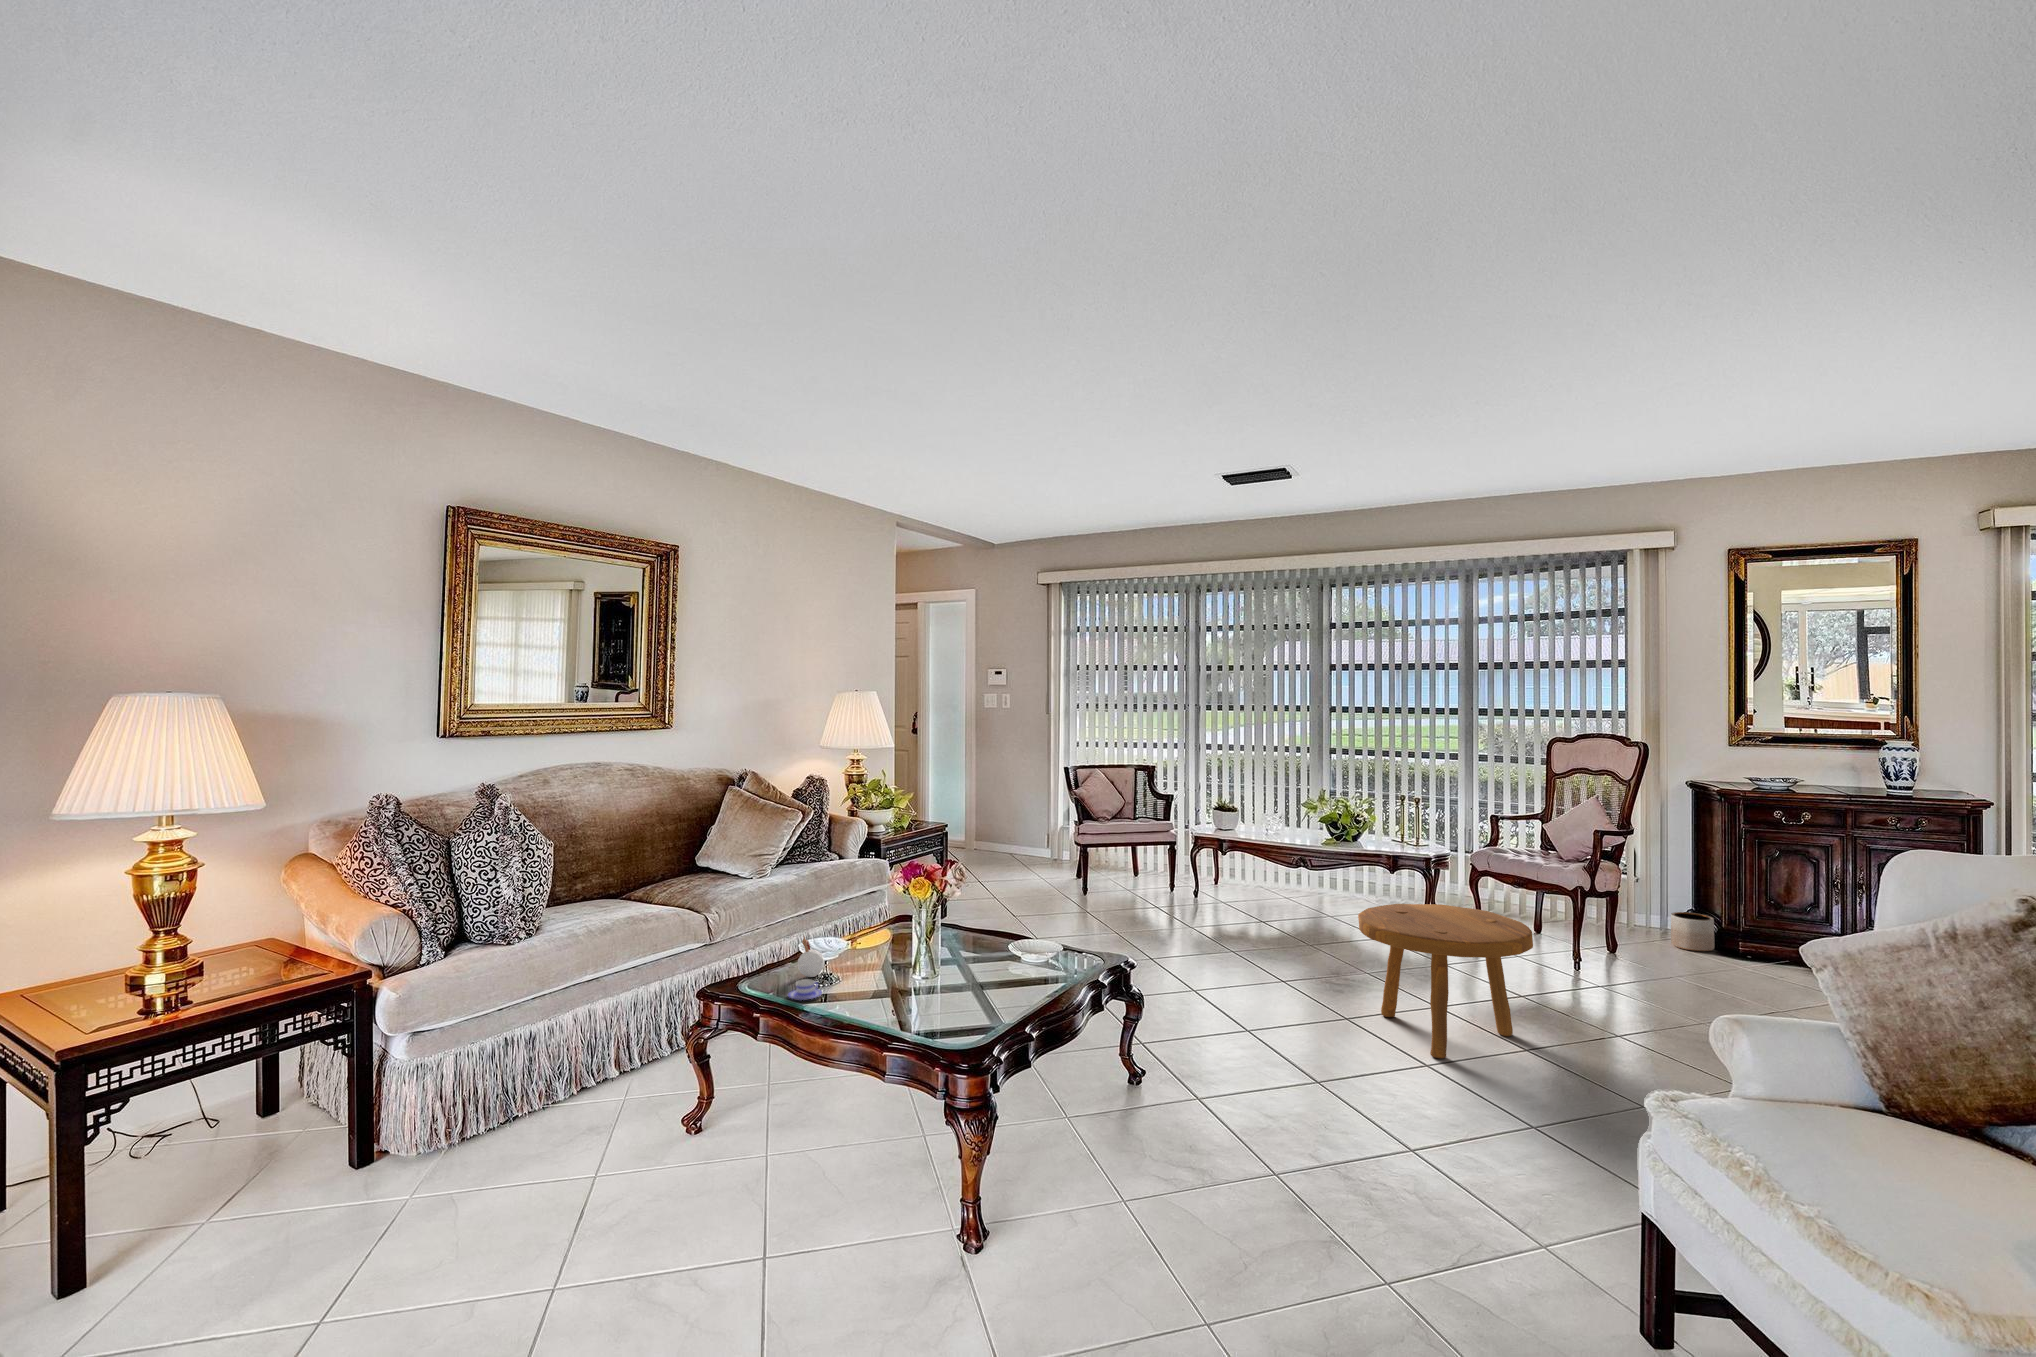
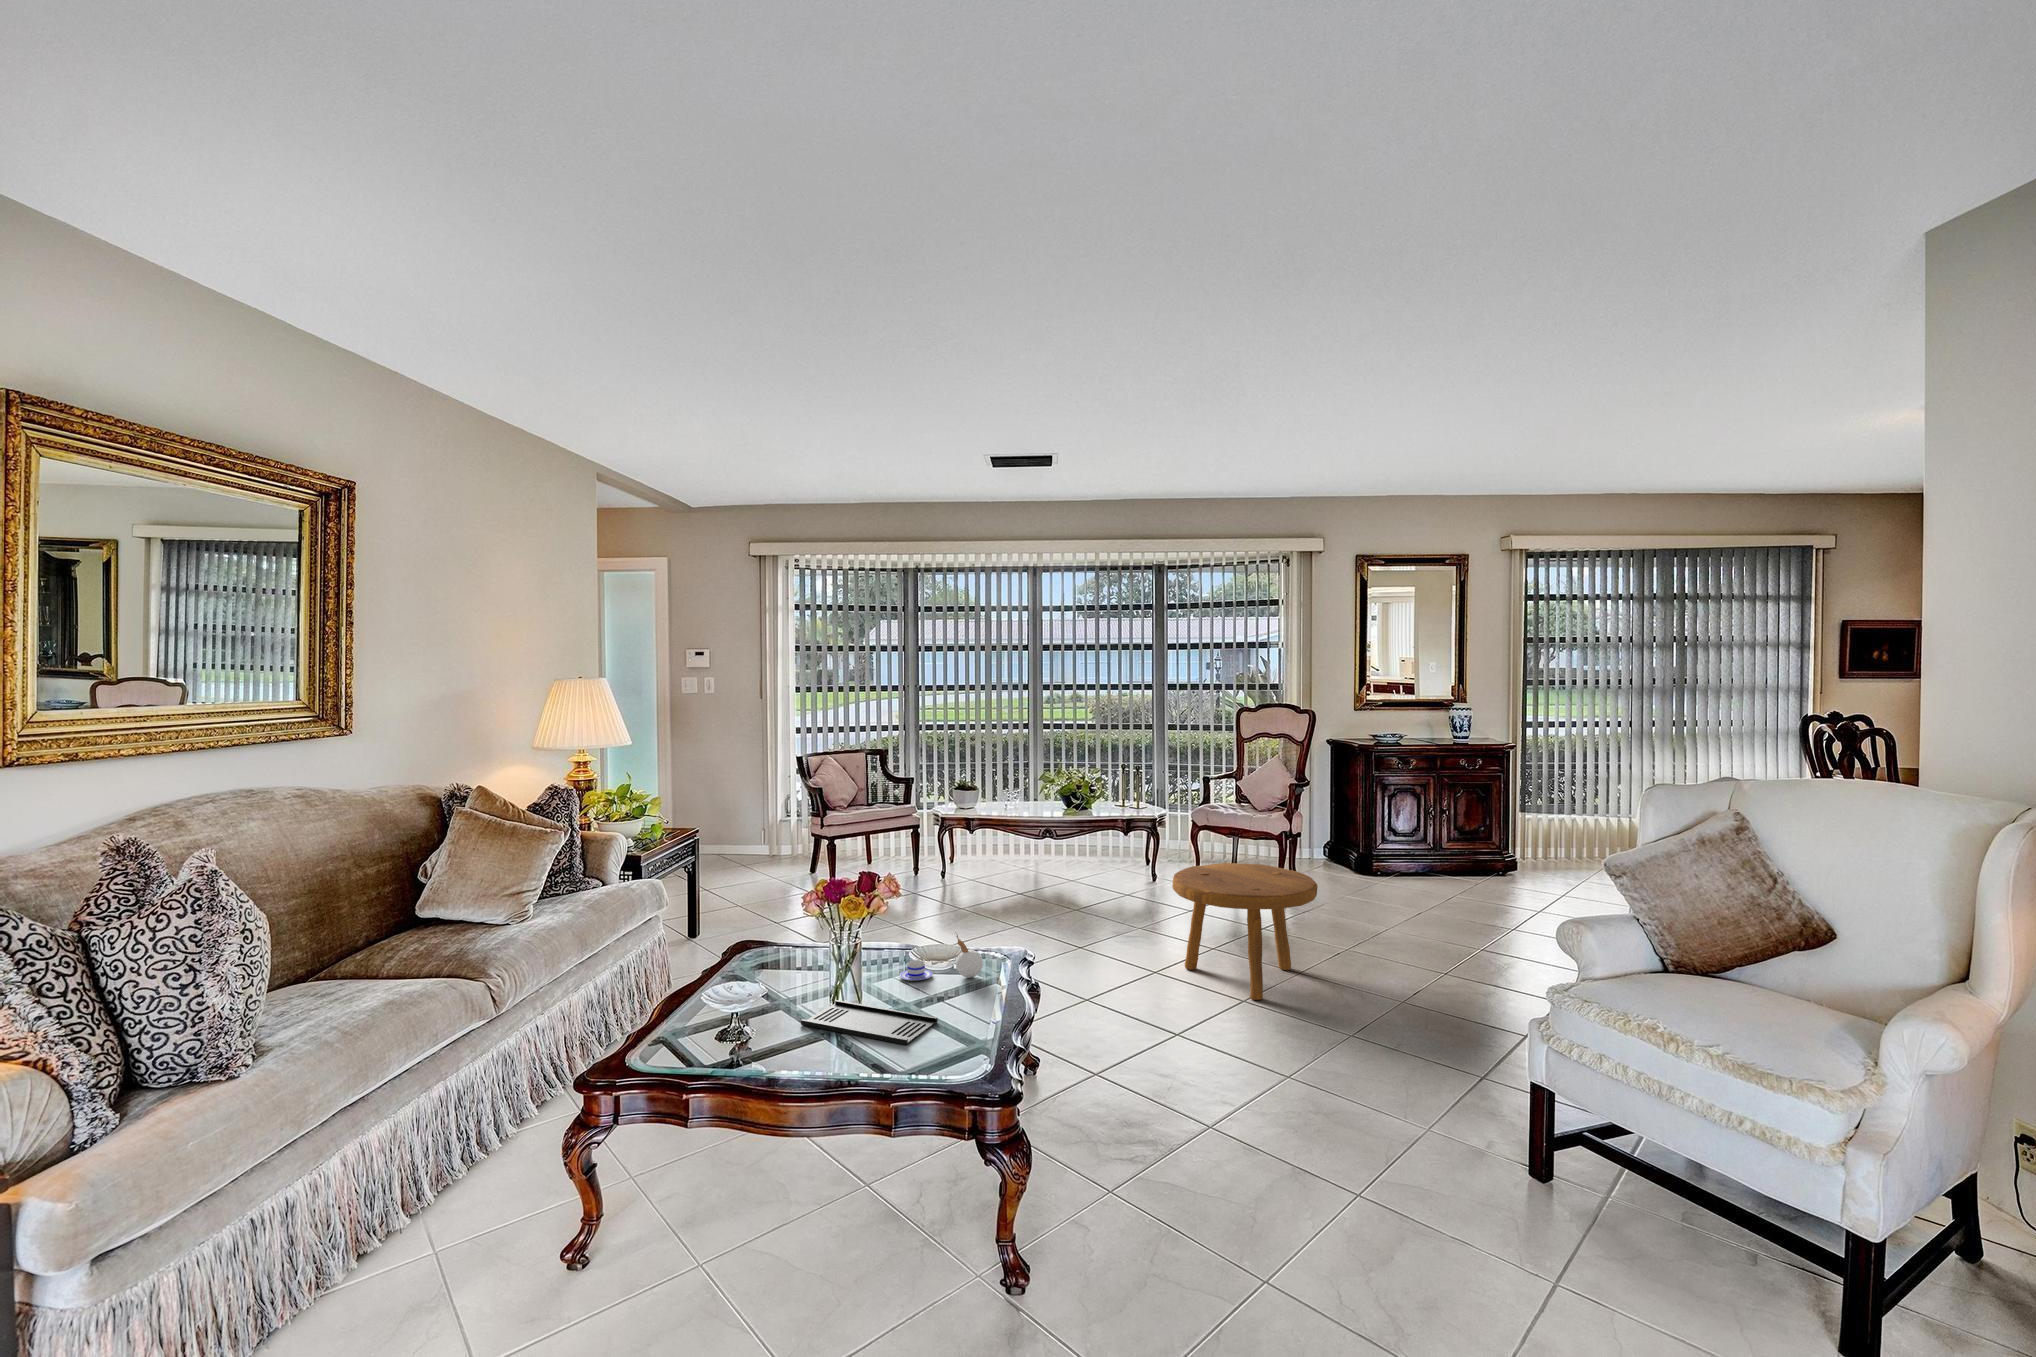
planter: present [1671,912,1714,952] -> none [1328,846,1358,876]
candle: present [798,930,824,977] -> present [955,931,983,978]
tray: none [882,966,987,1007] -> present [801,1000,938,1045]
teacup: present [788,979,822,1000] -> present [900,960,933,980]

